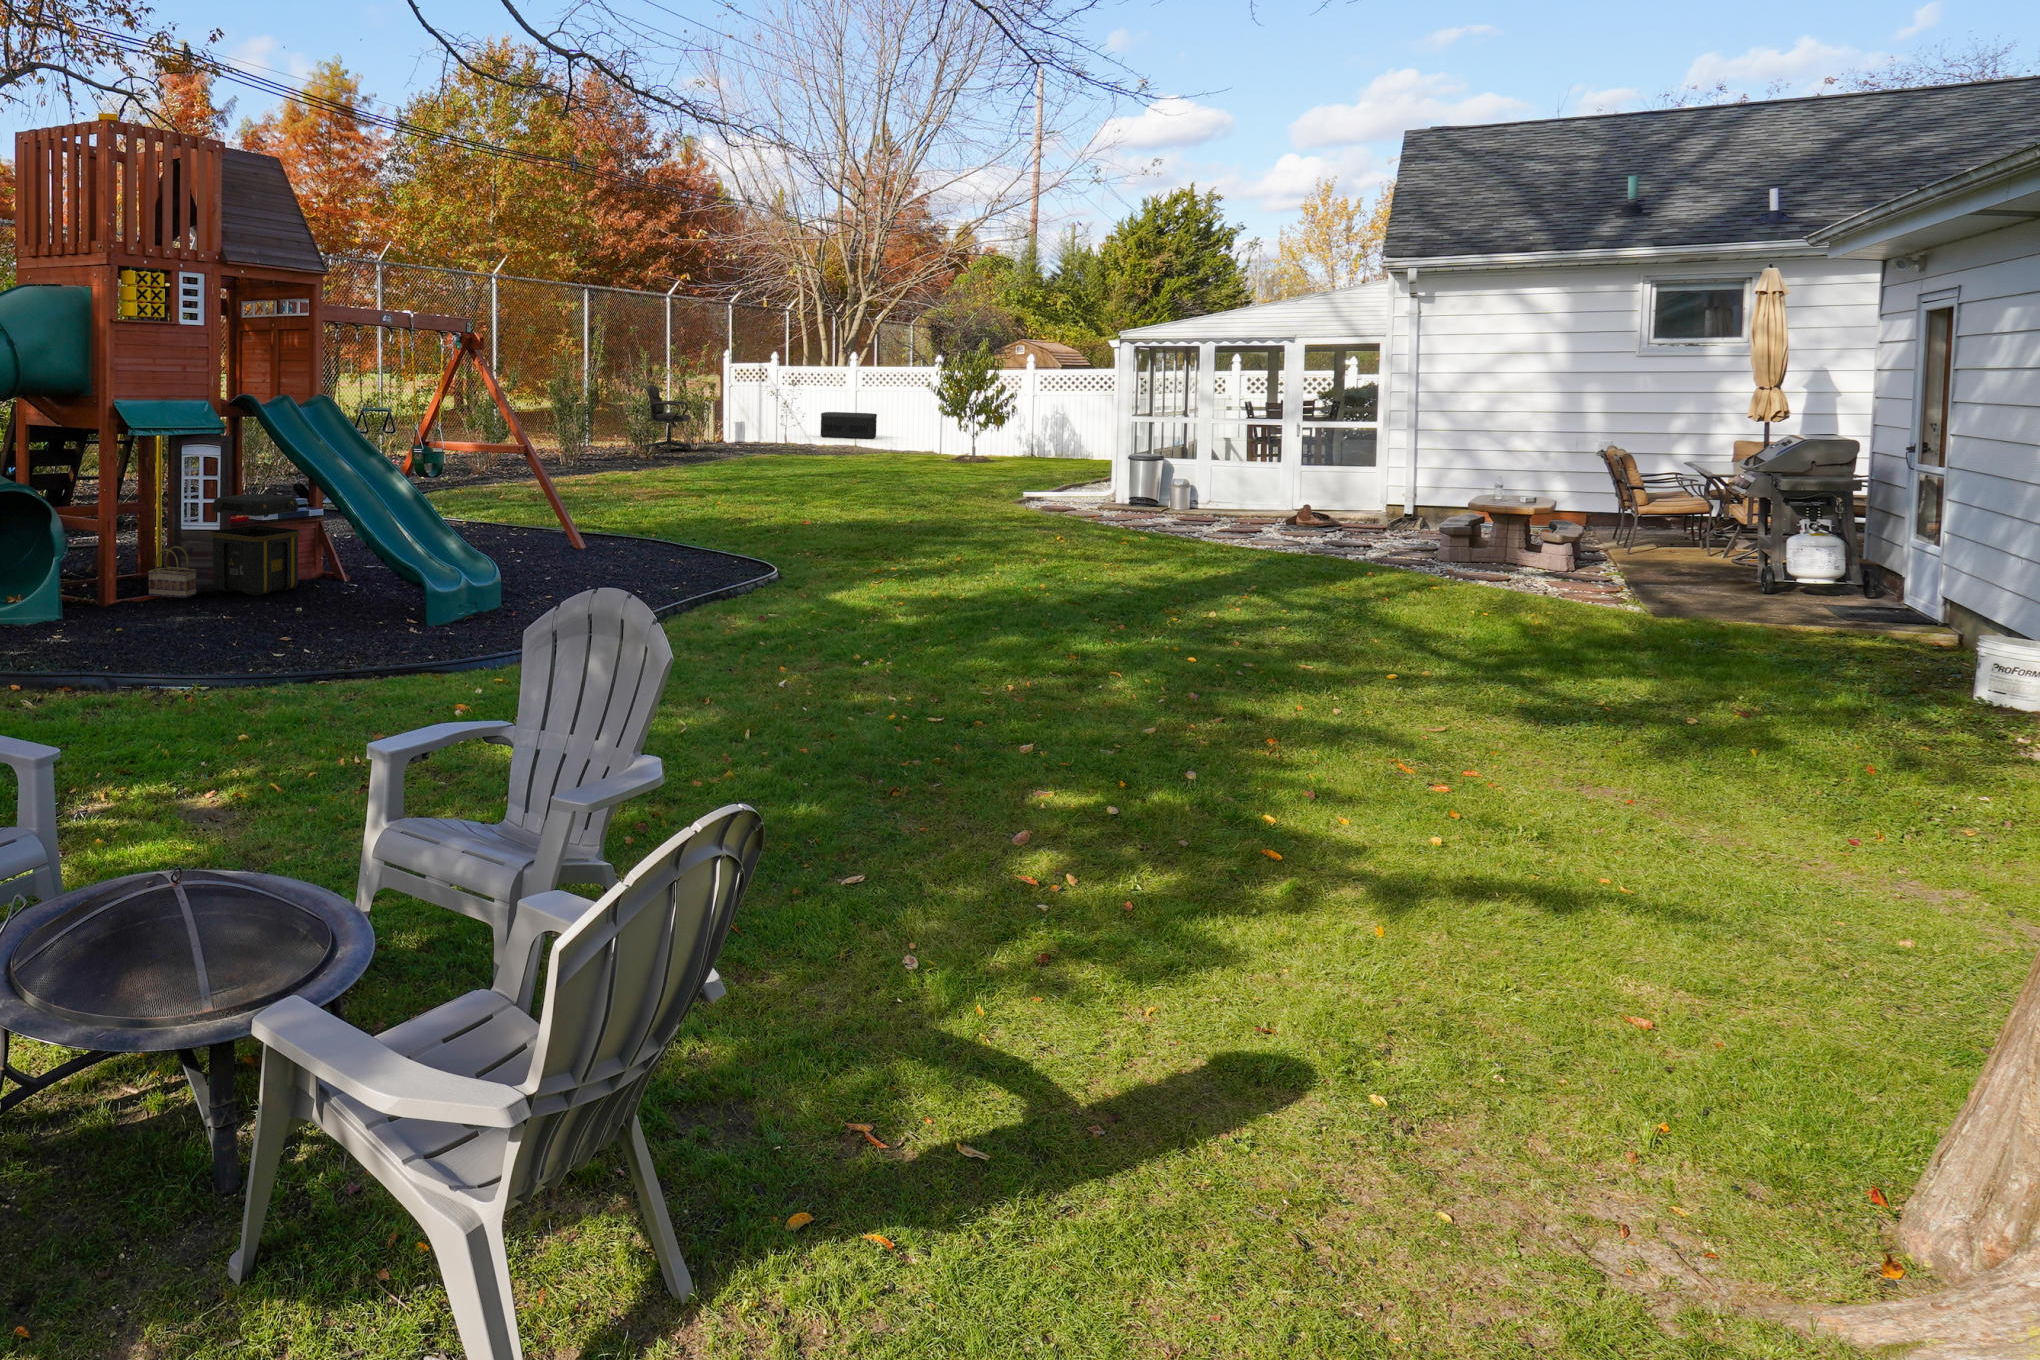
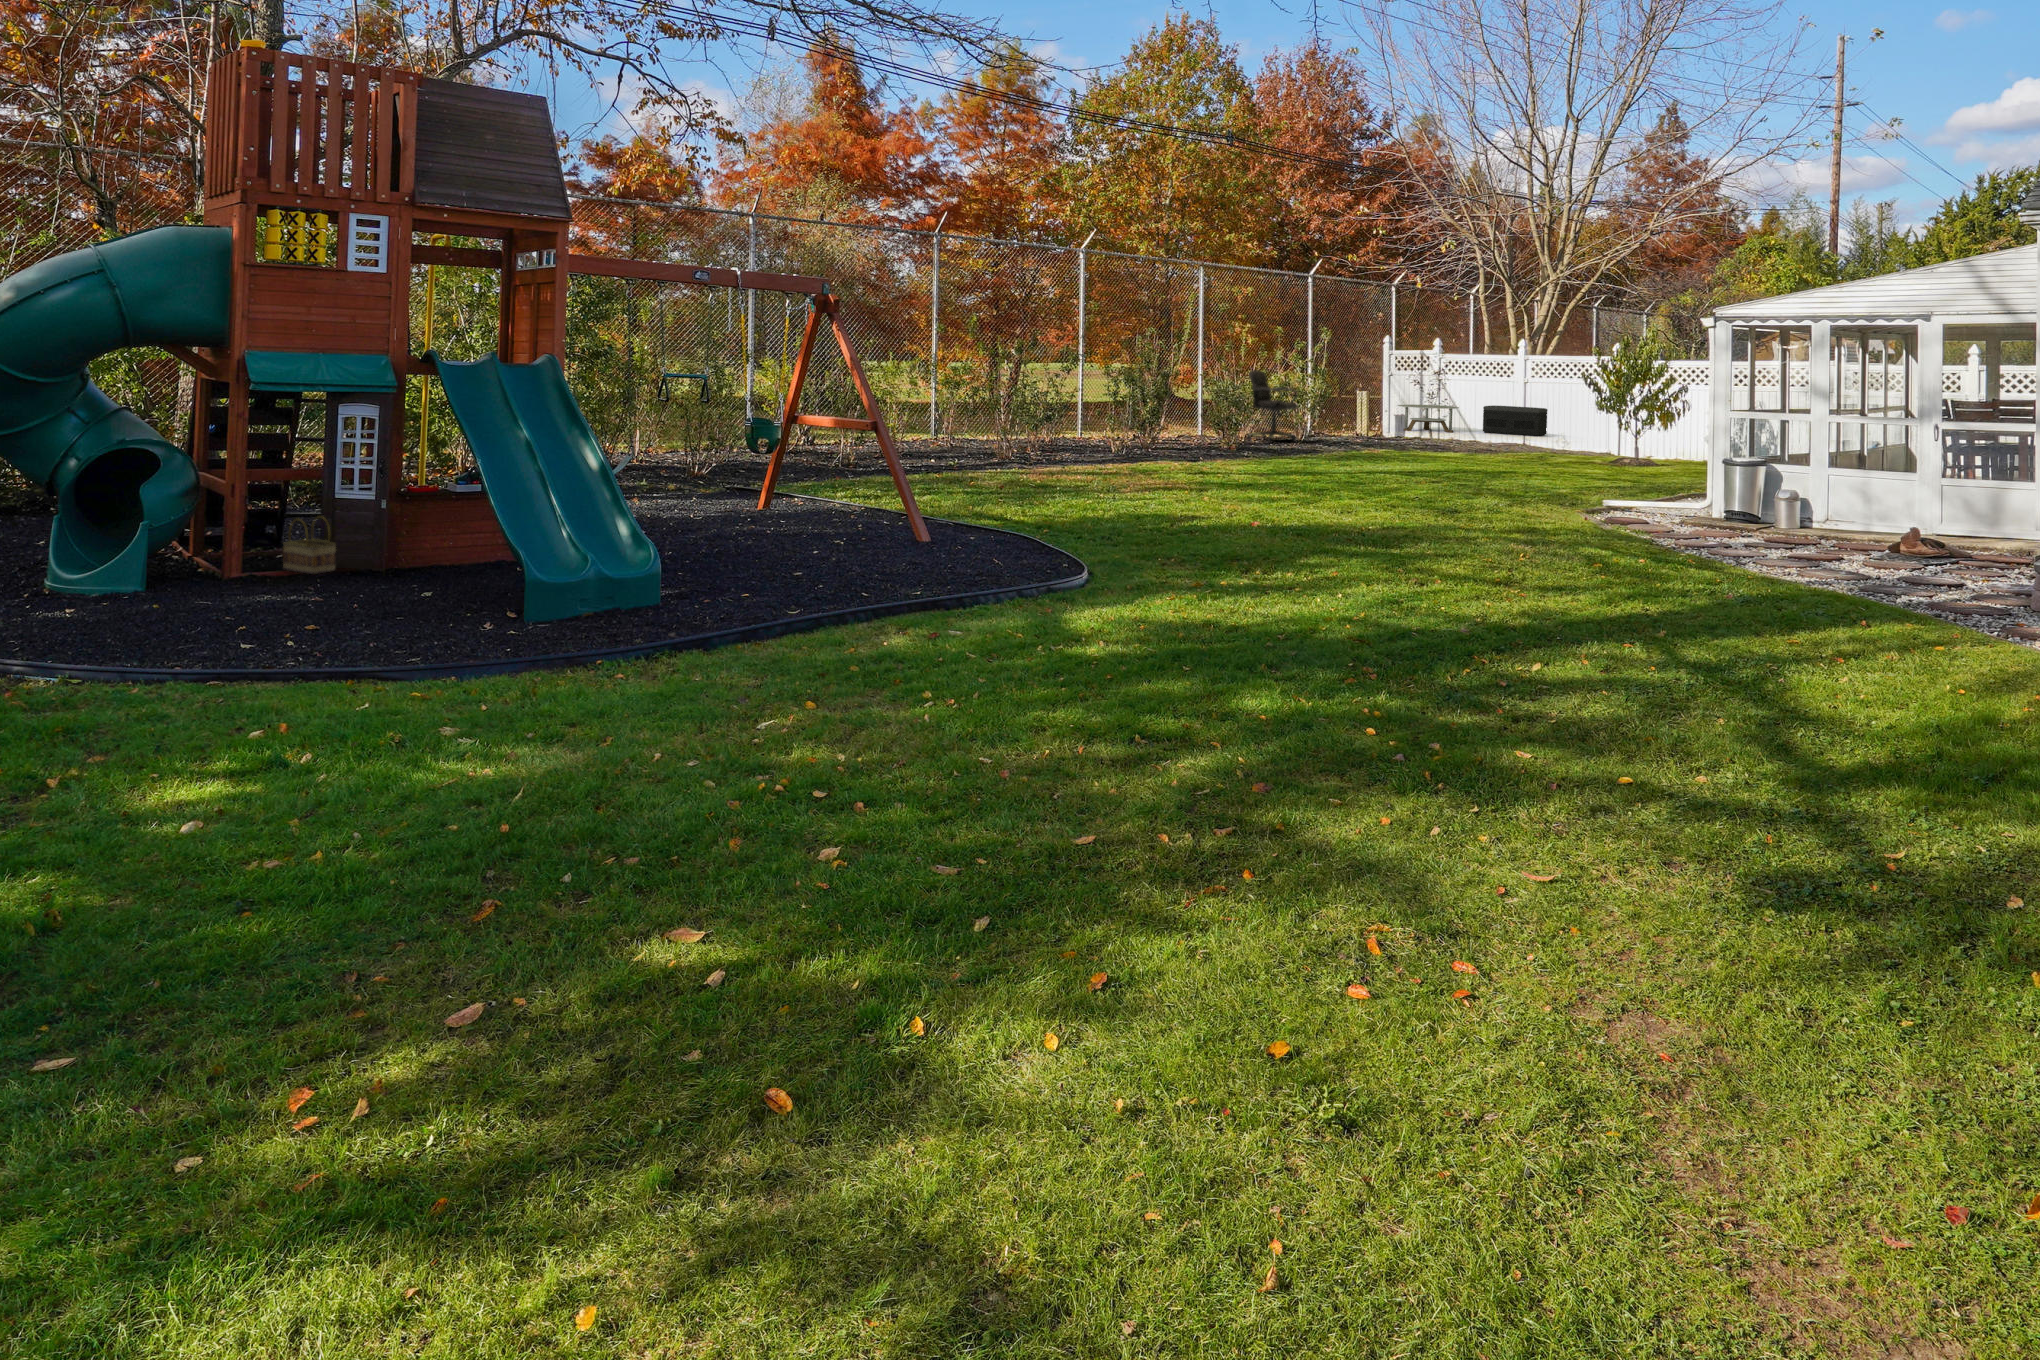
round table: none [745,413,801,438] -> present [1398,405,1459,433]
toolbox: present [211,494,300,596] -> none [362,461,462,576]

